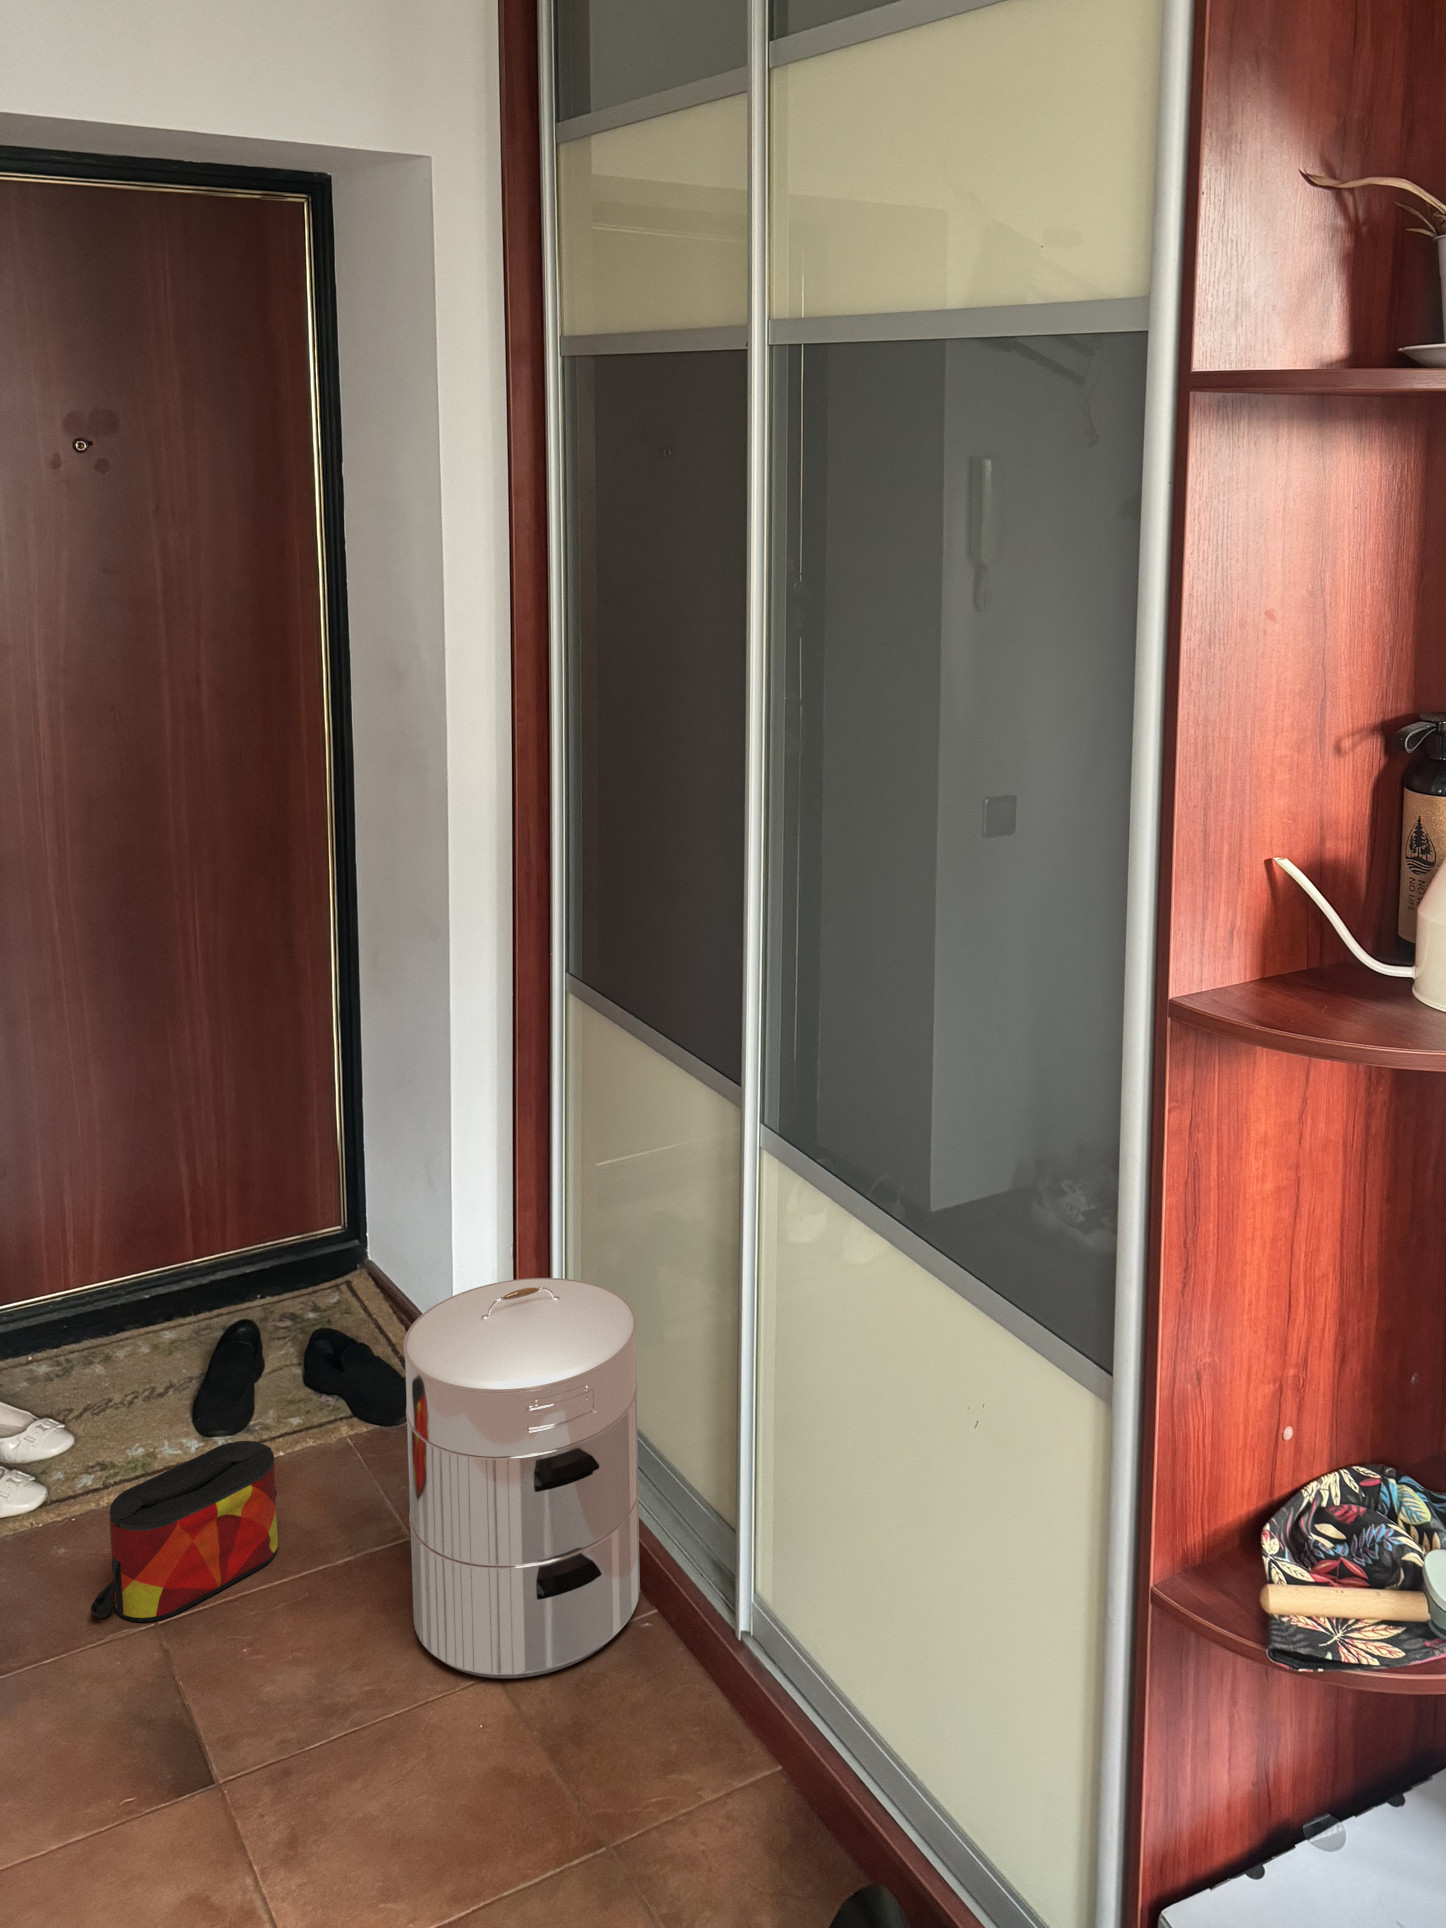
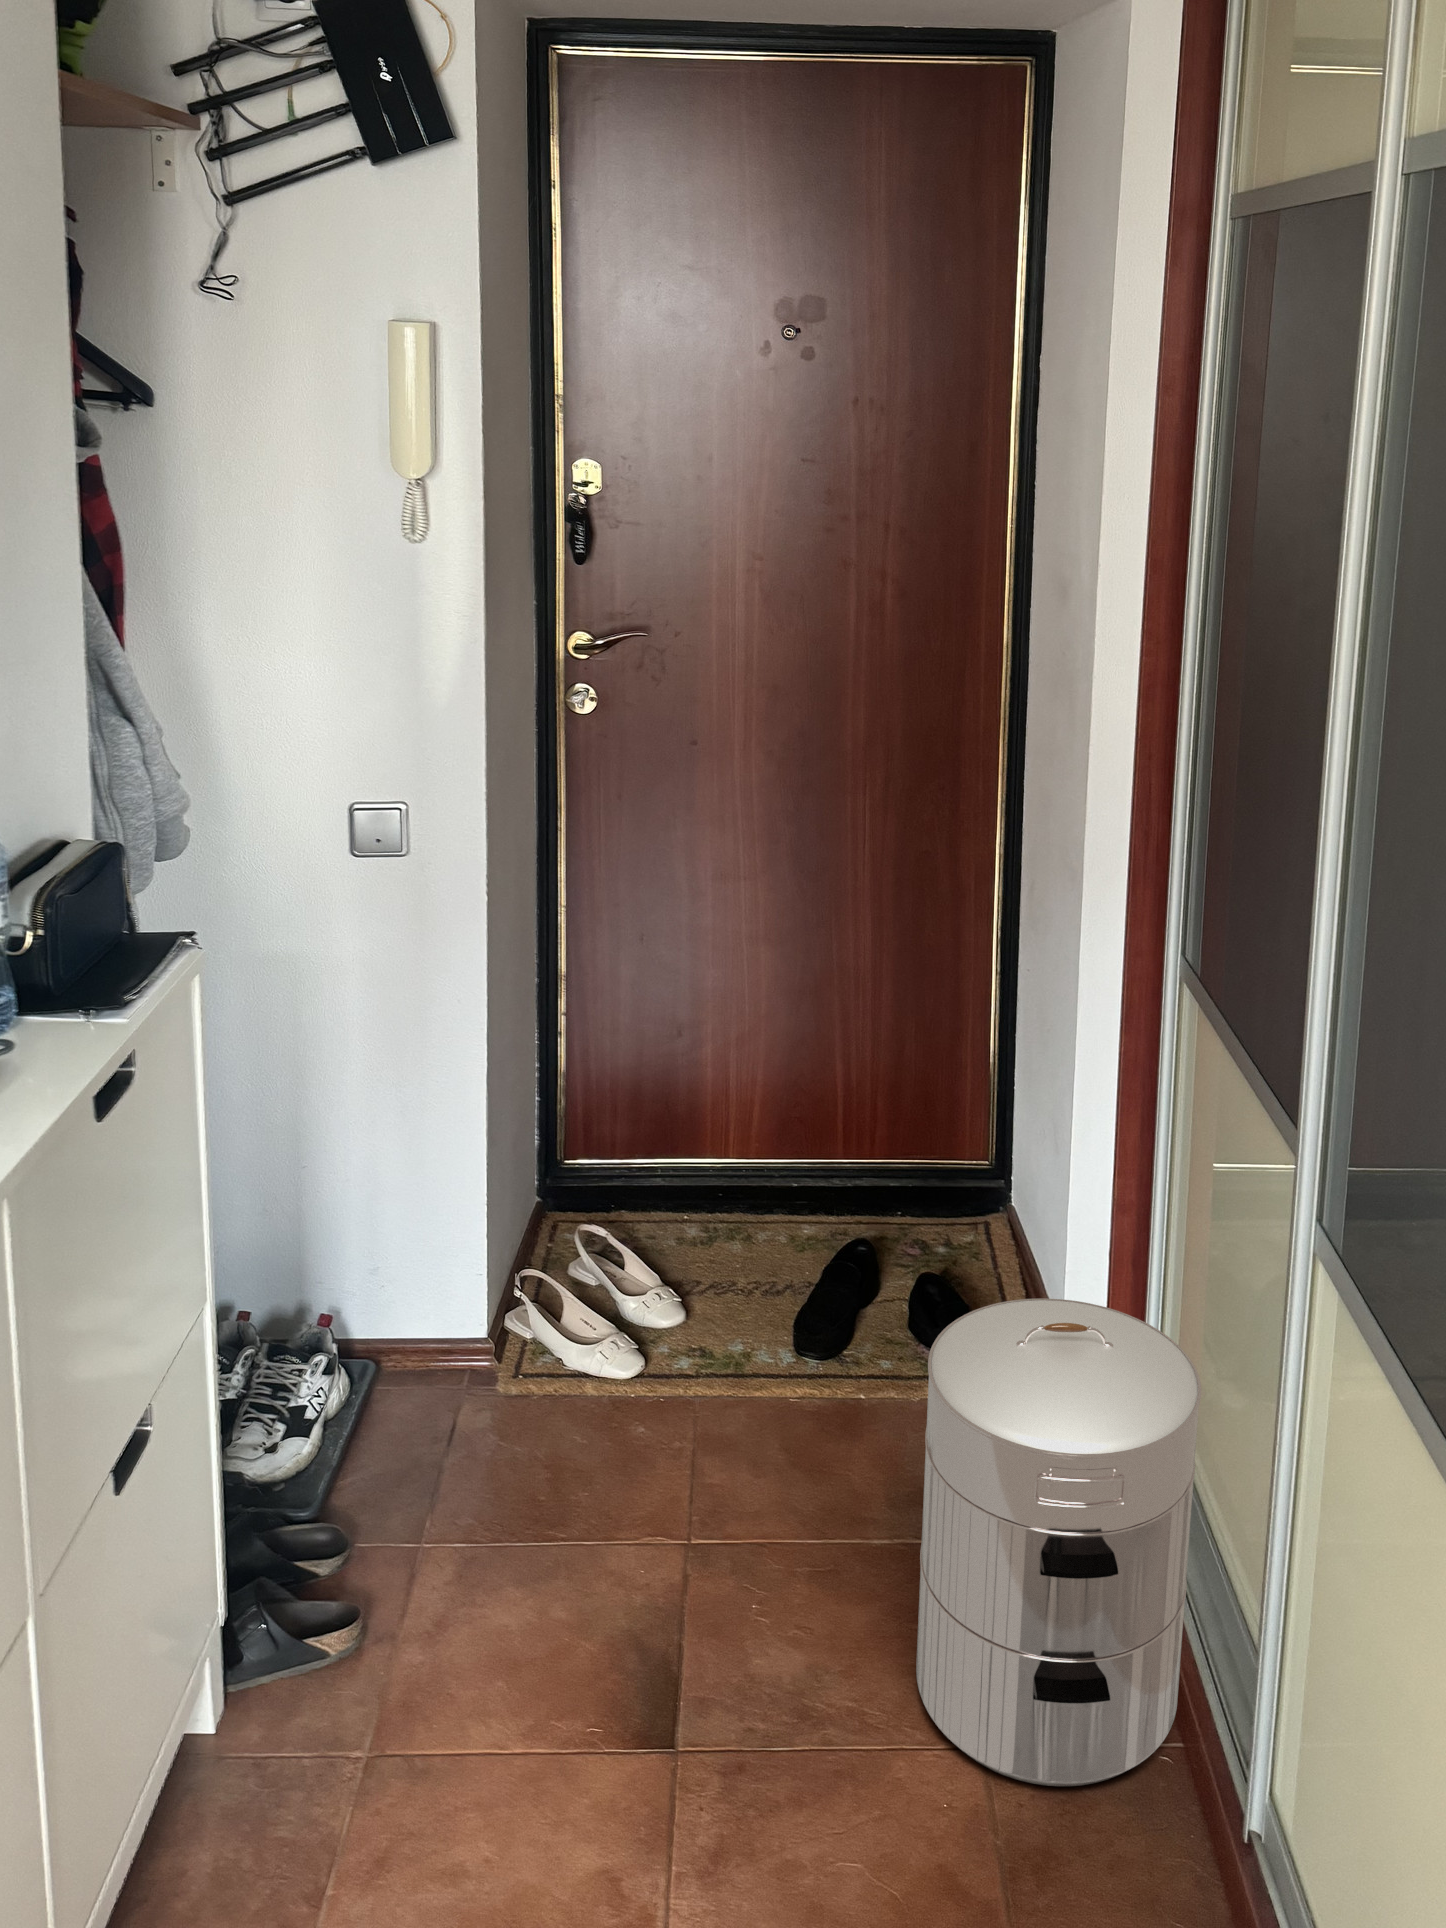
bag: present [90,1441,278,1622] -> none [631,1378,829,1544]

